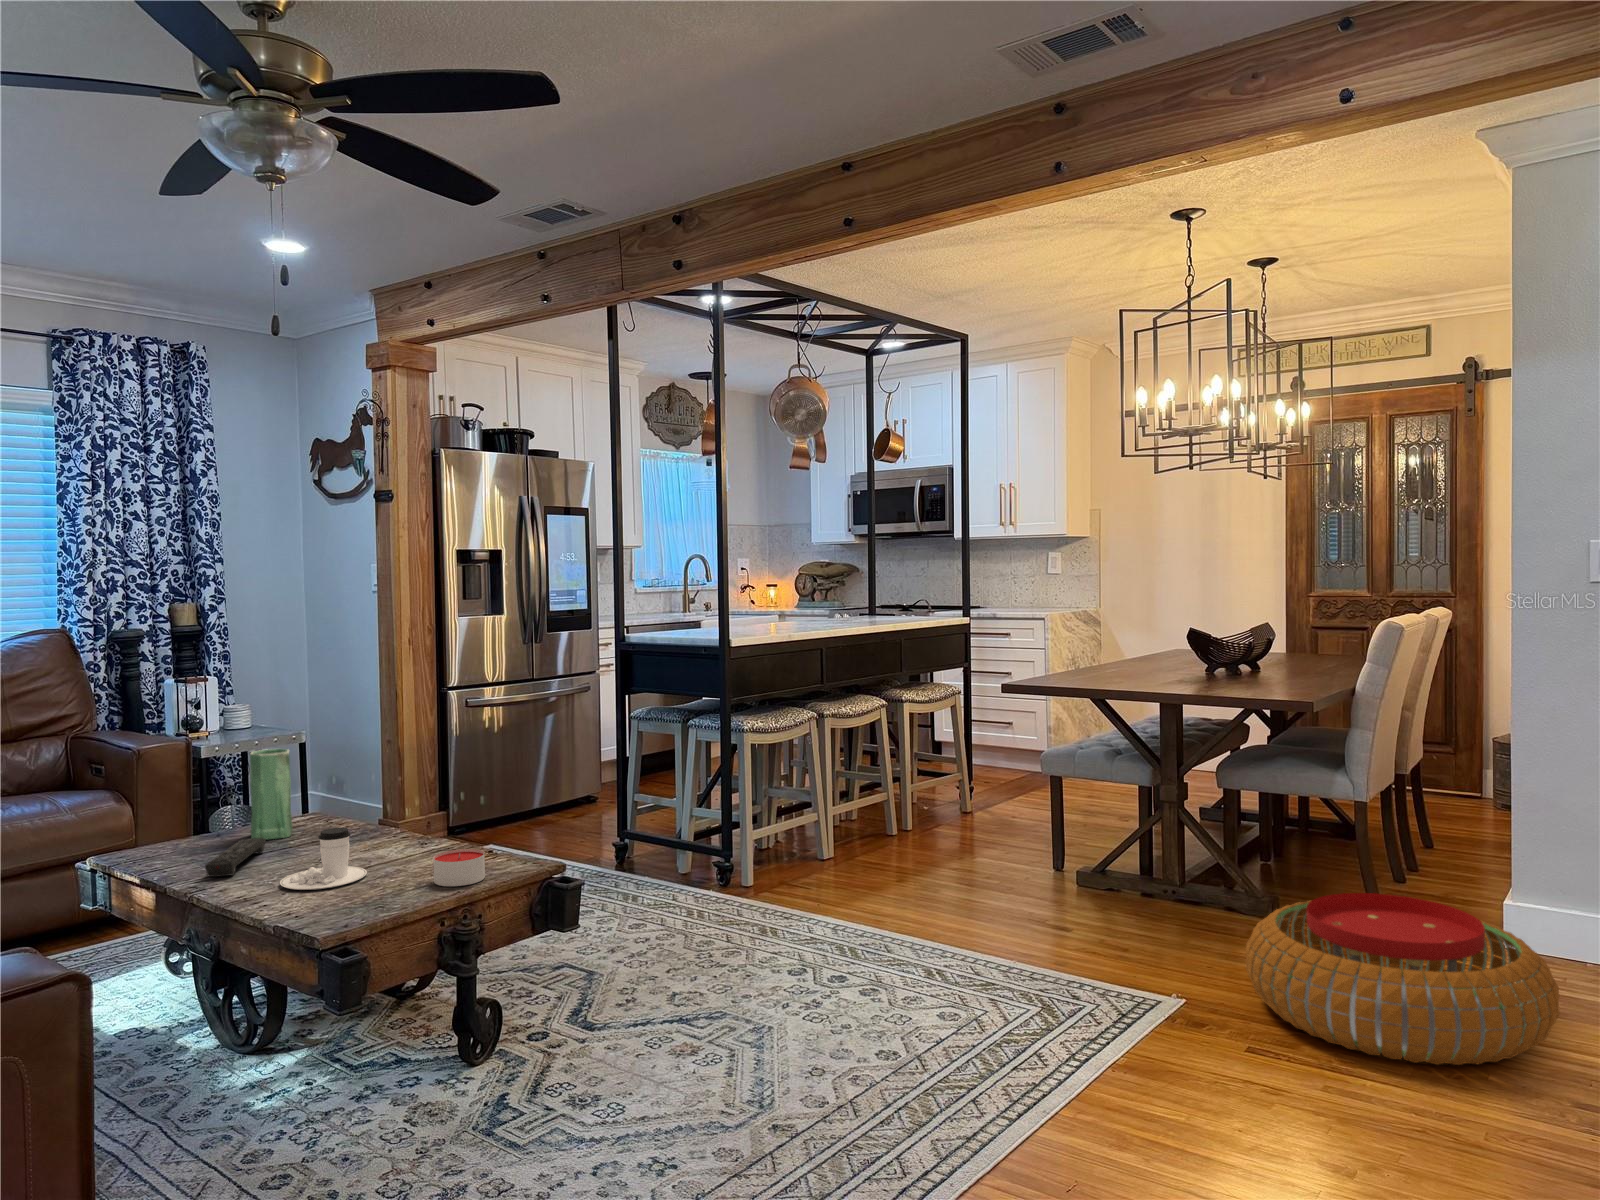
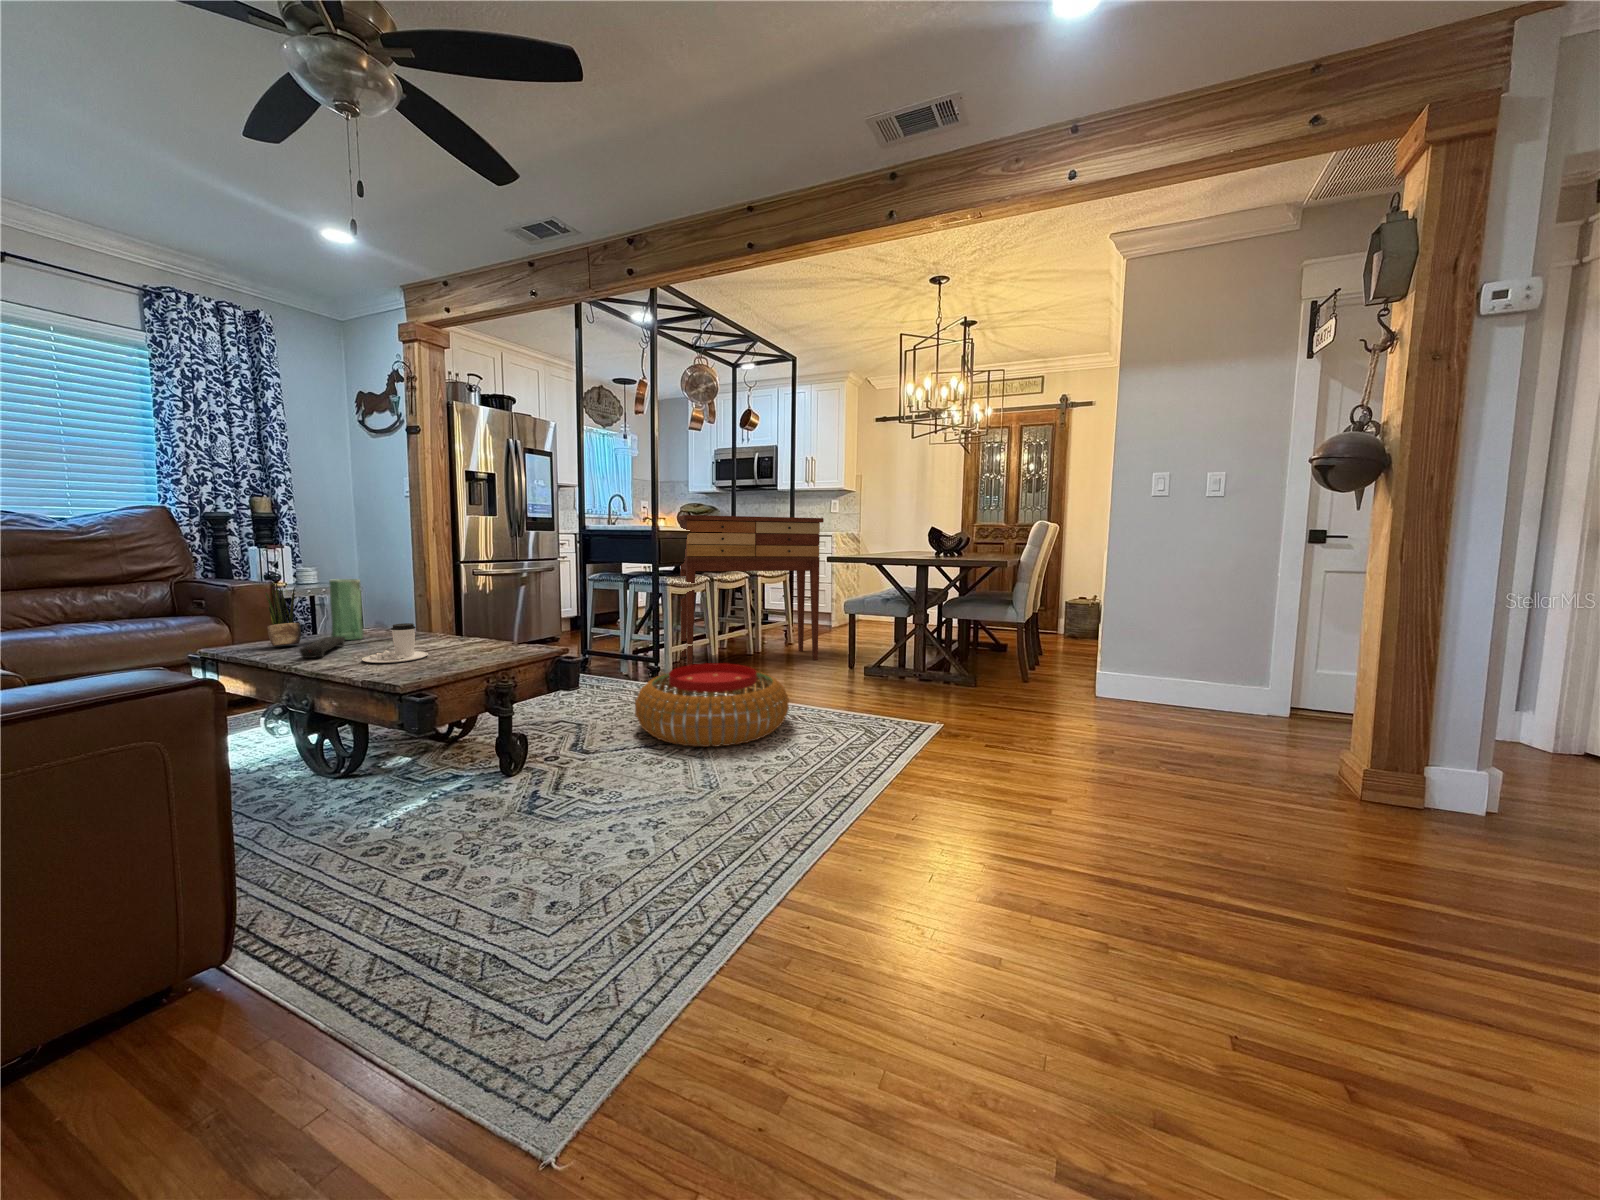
console table: none [762,604,1003,861] -> present [678,515,824,665]
potted plant: none [170,763,212,851] -> present [265,584,301,646]
candle: present [433,849,485,886] -> none [480,637,517,660]
pouf: present [1246,893,1559,1065] -> present [635,663,789,747]

